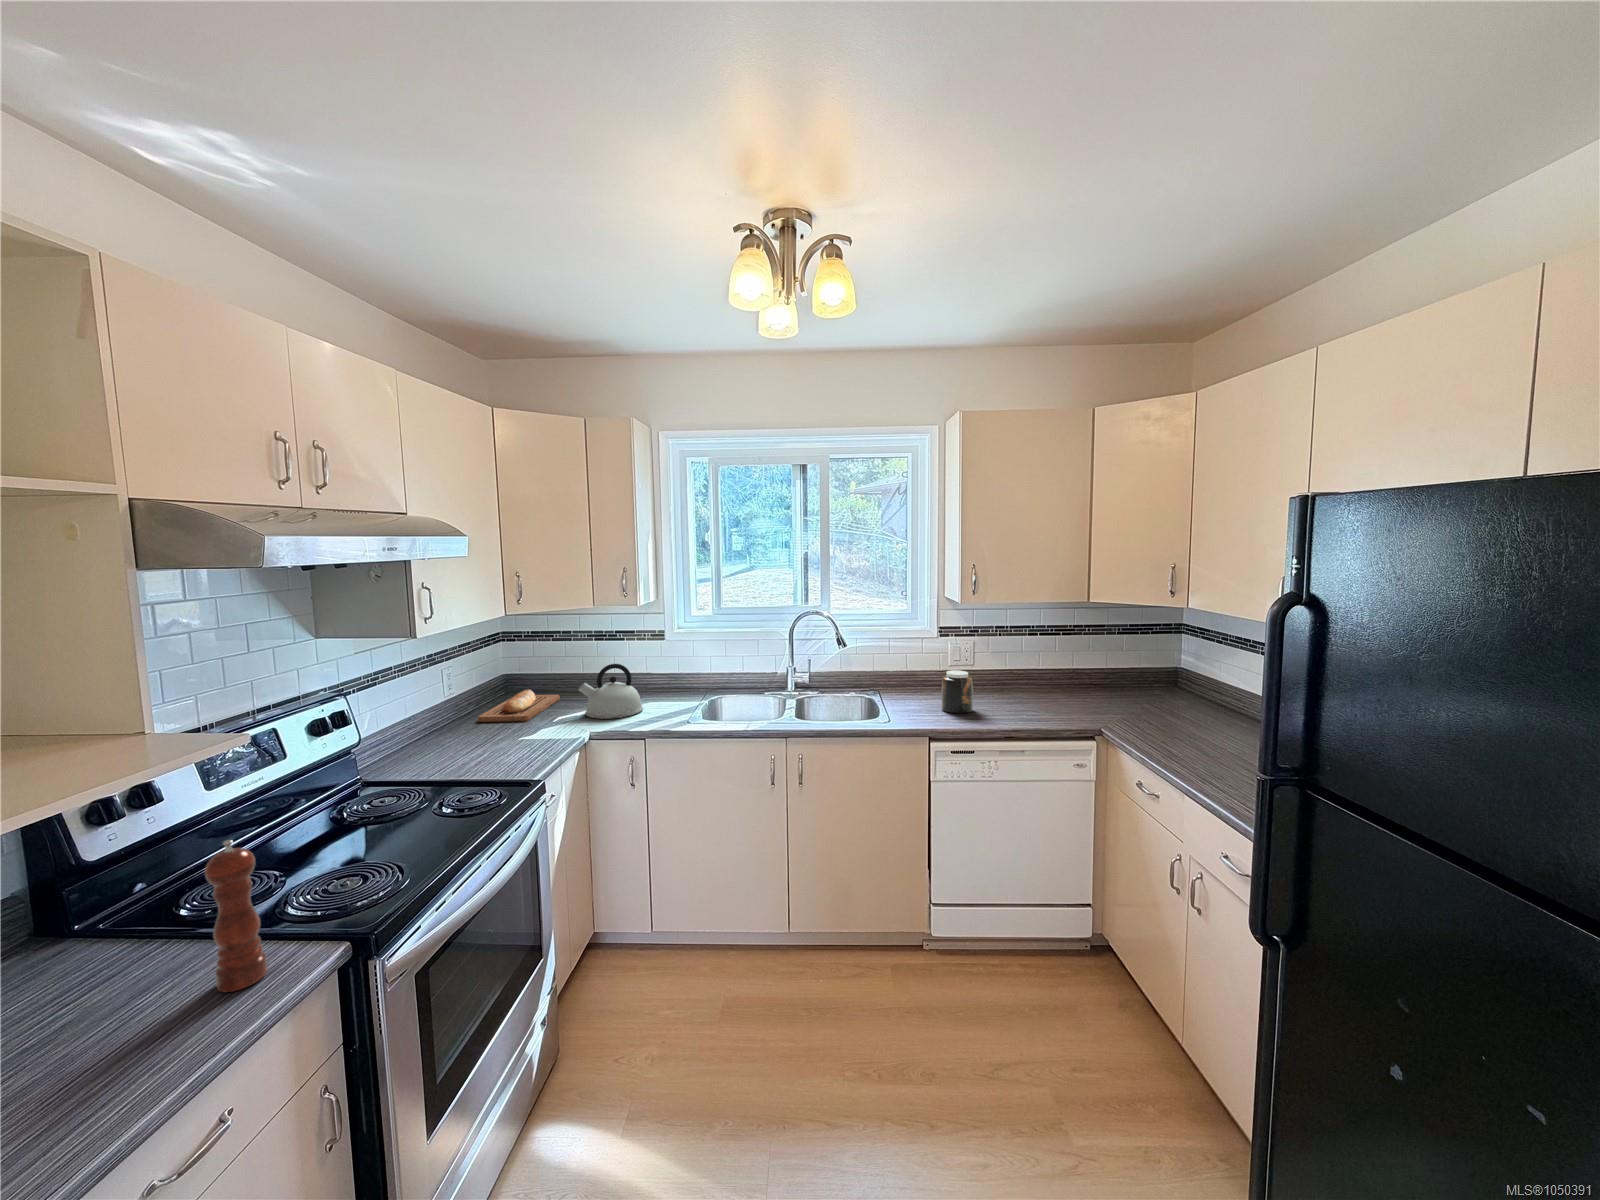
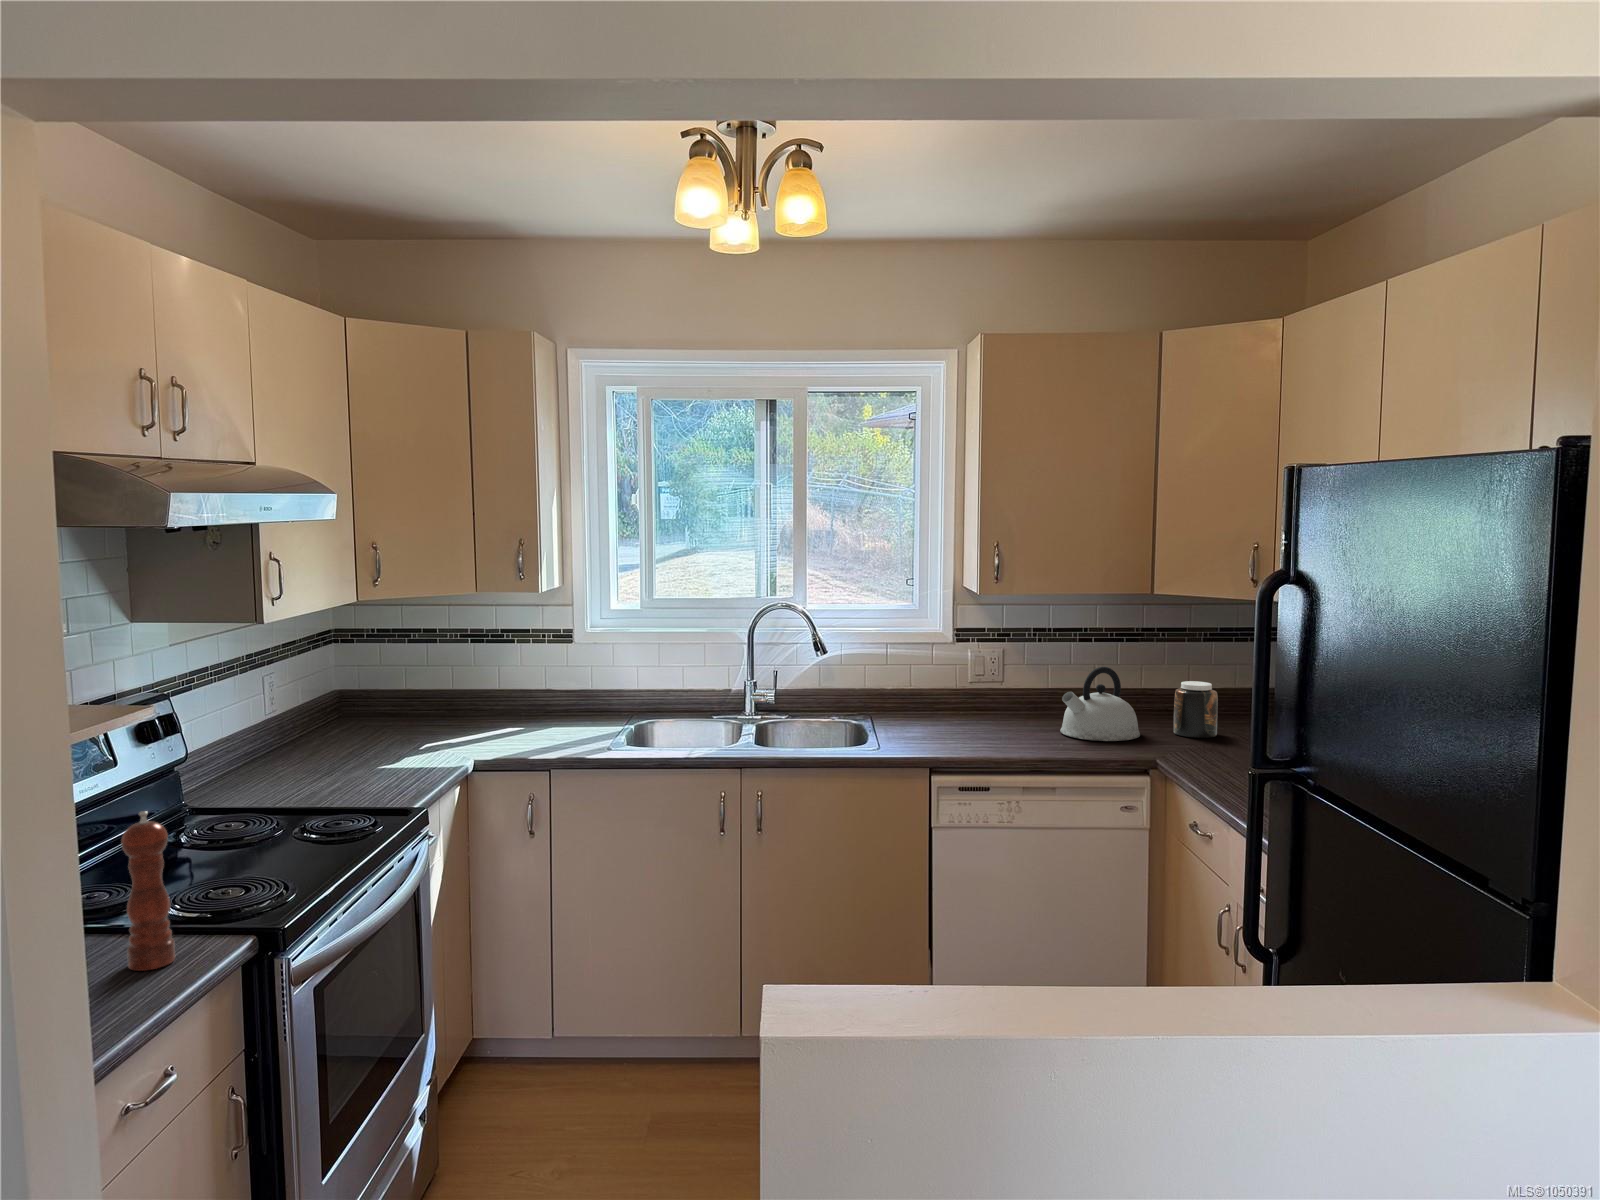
kettle: present [578,664,643,719] -> present [1060,667,1140,741]
jar: present [942,670,973,713] -> present [1174,681,1218,738]
bread loaf: present [477,690,560,722] -> none [314,710,421,750]

